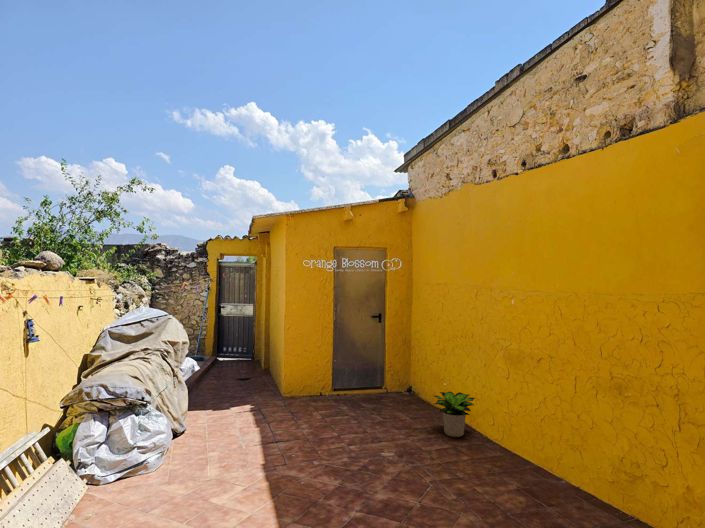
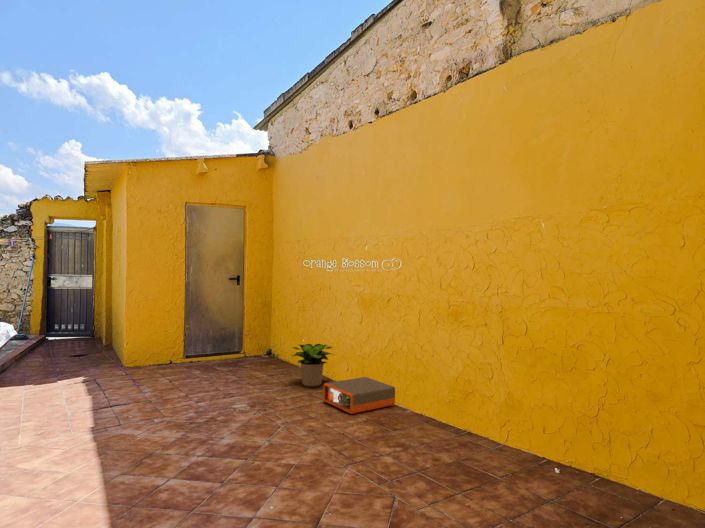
storage box: none [468,436,546,479] -> present [323,377,395,414]

